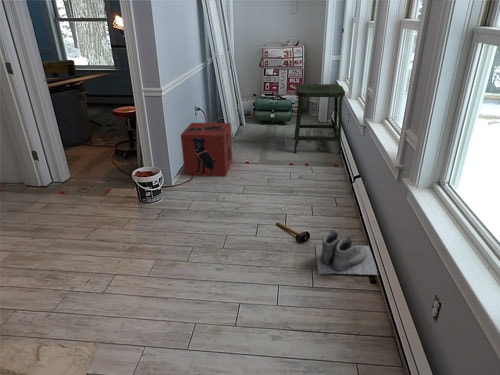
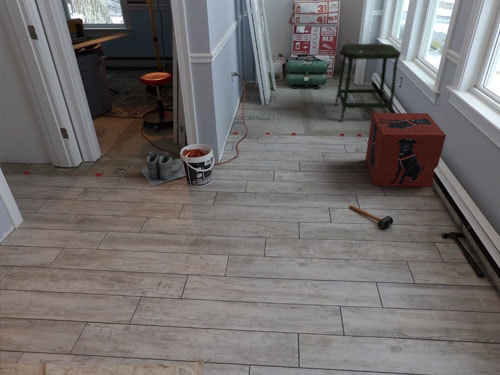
storage box: present [181,123,232,176] -> present [365,113,446,187]
boots: present [316,230,378,275] -> present [141,152,185,187]

